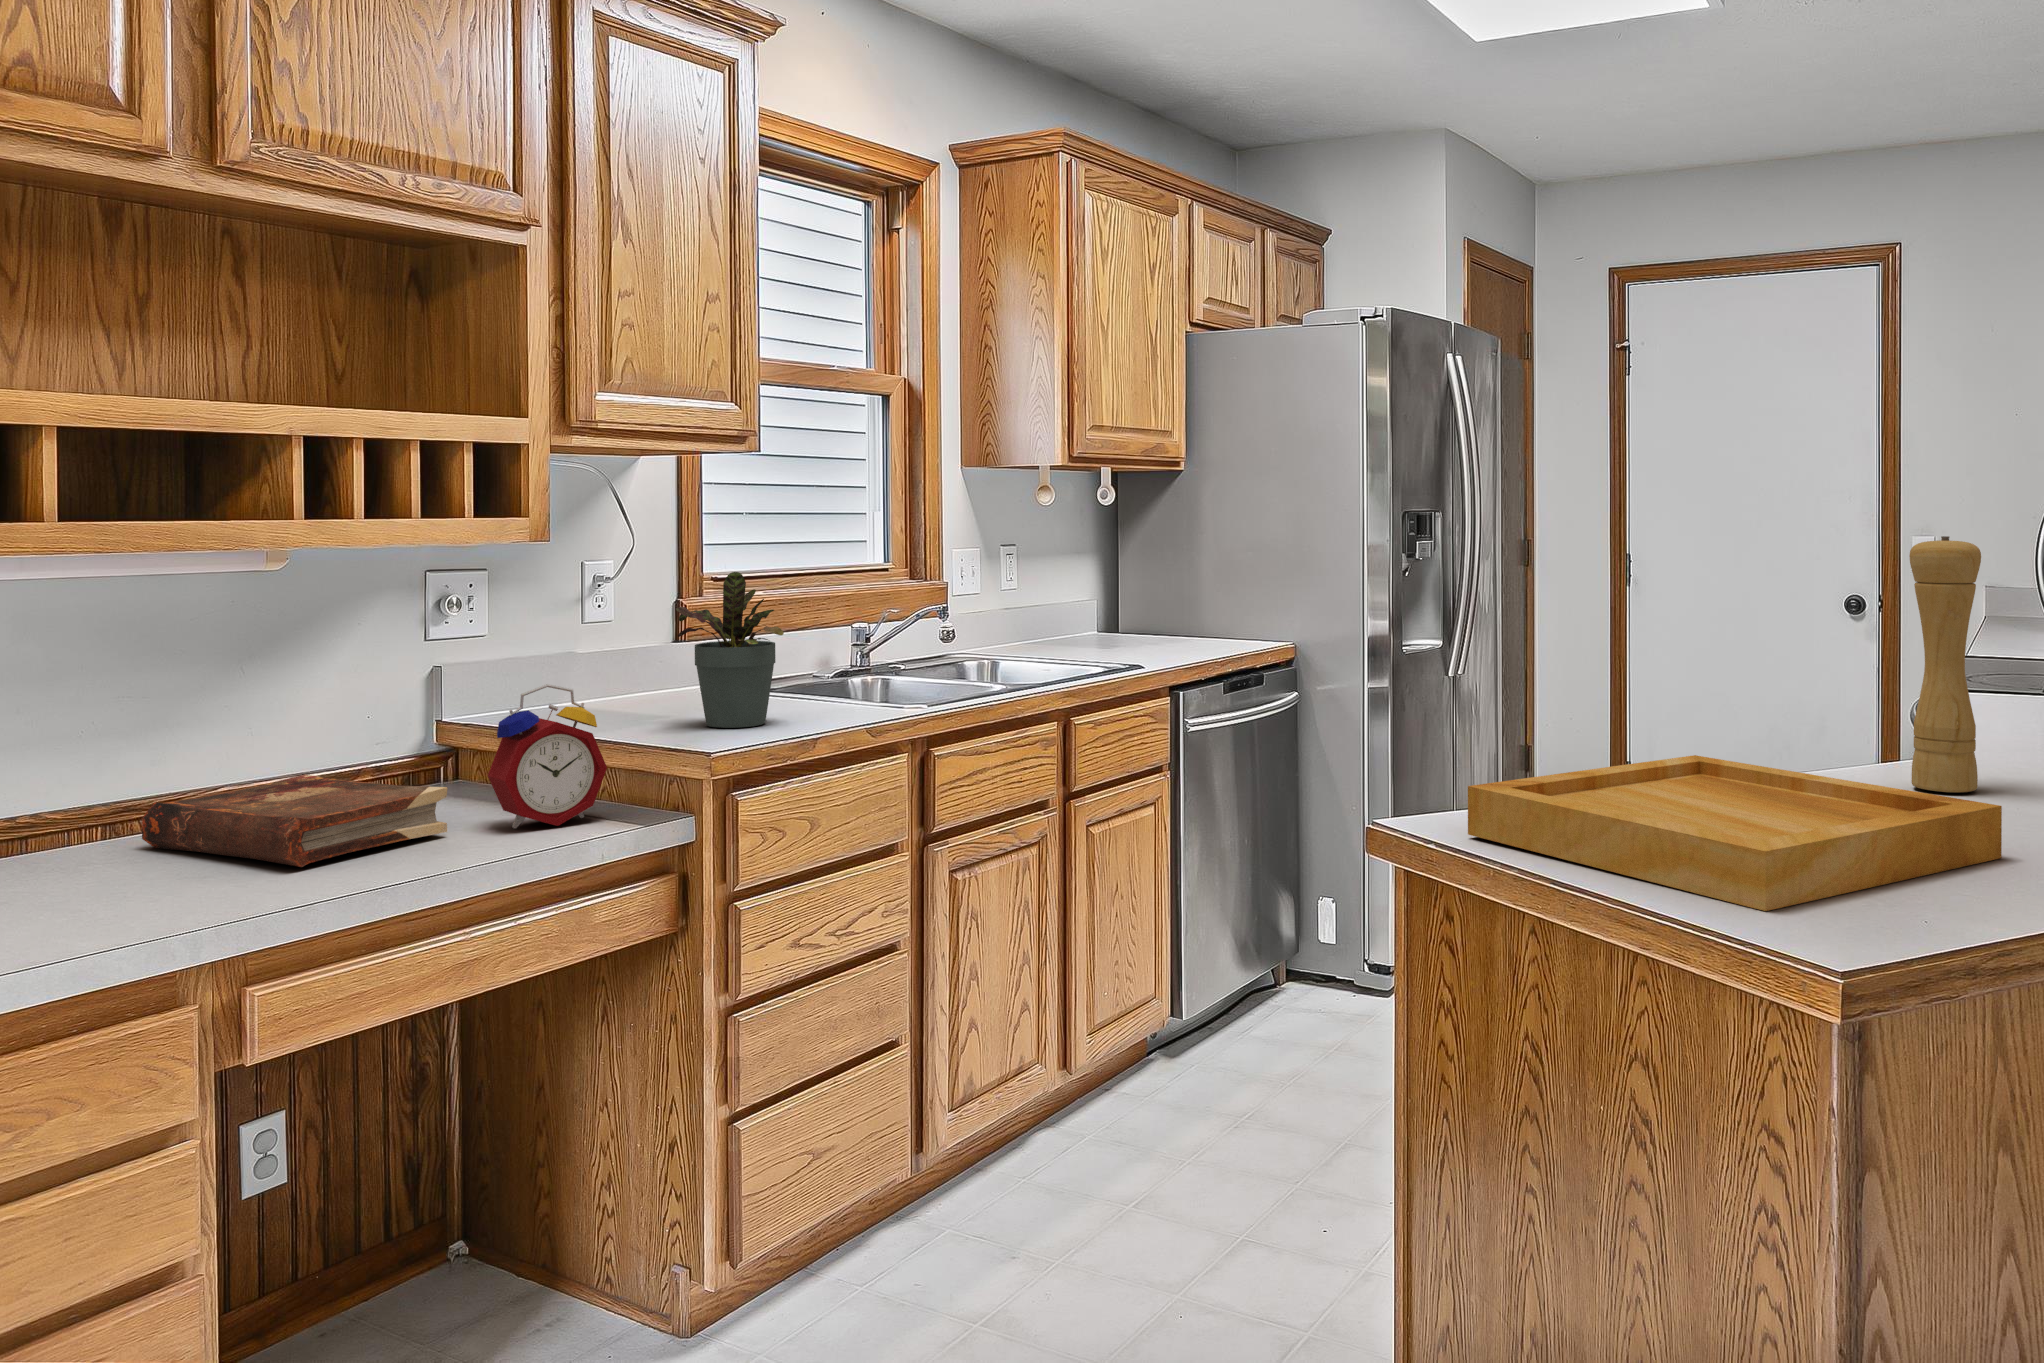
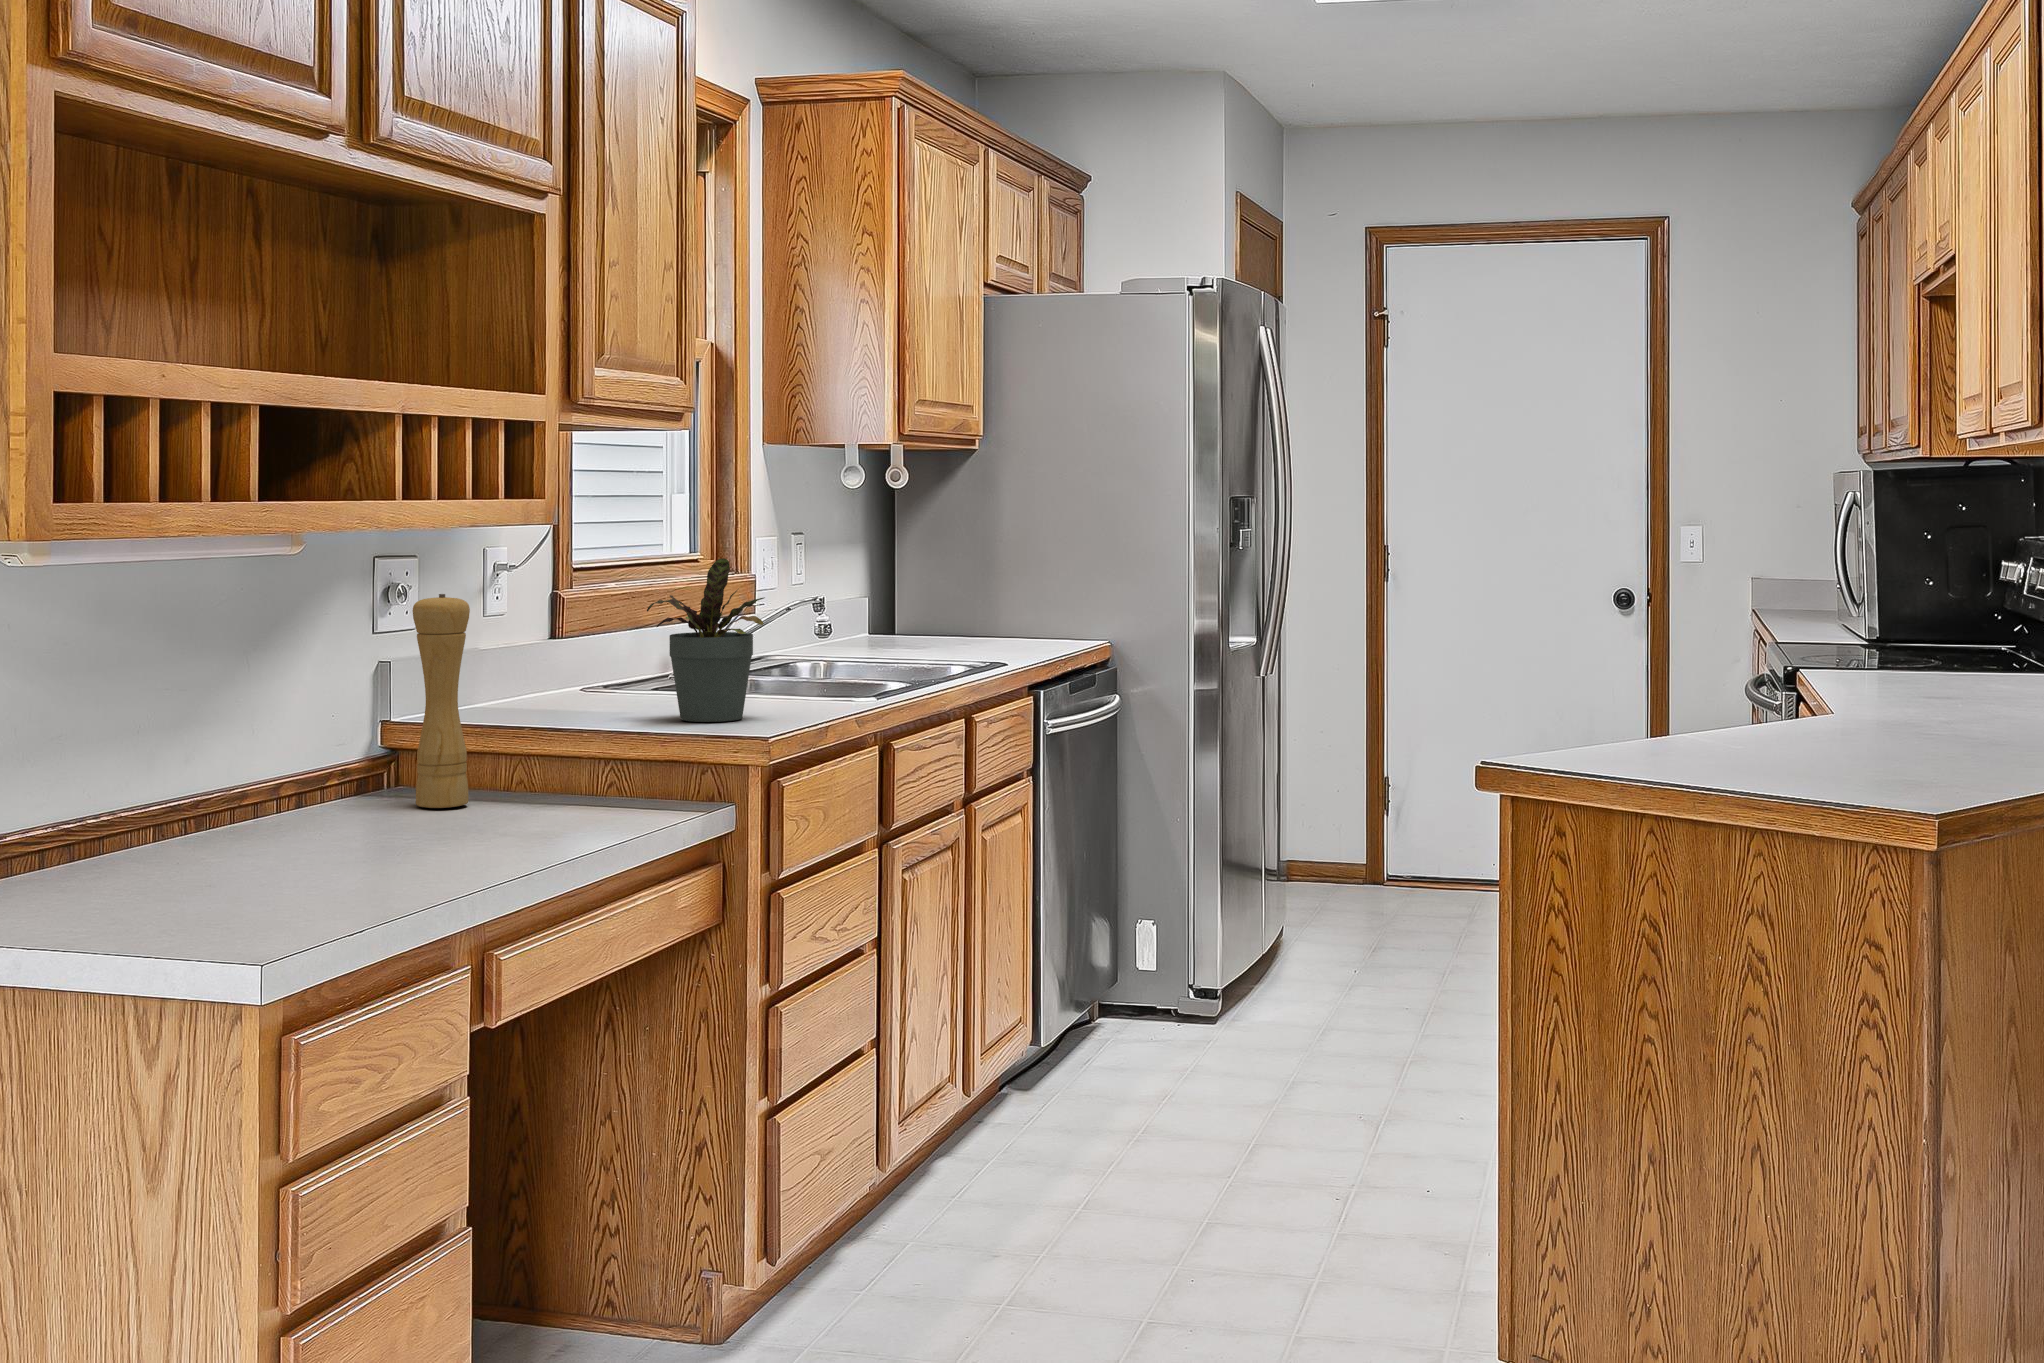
pepper mill: present [1909,536,1981,793] -> present [412,594,470,808]
alarm clock: present [488,684,607,829] -> none [537,673,645,822]
tray: present [1468,755,2002,911] -> none [1582,703,1972,792]
book: present [142,774,448,867] -> none [220,775,515,854]

